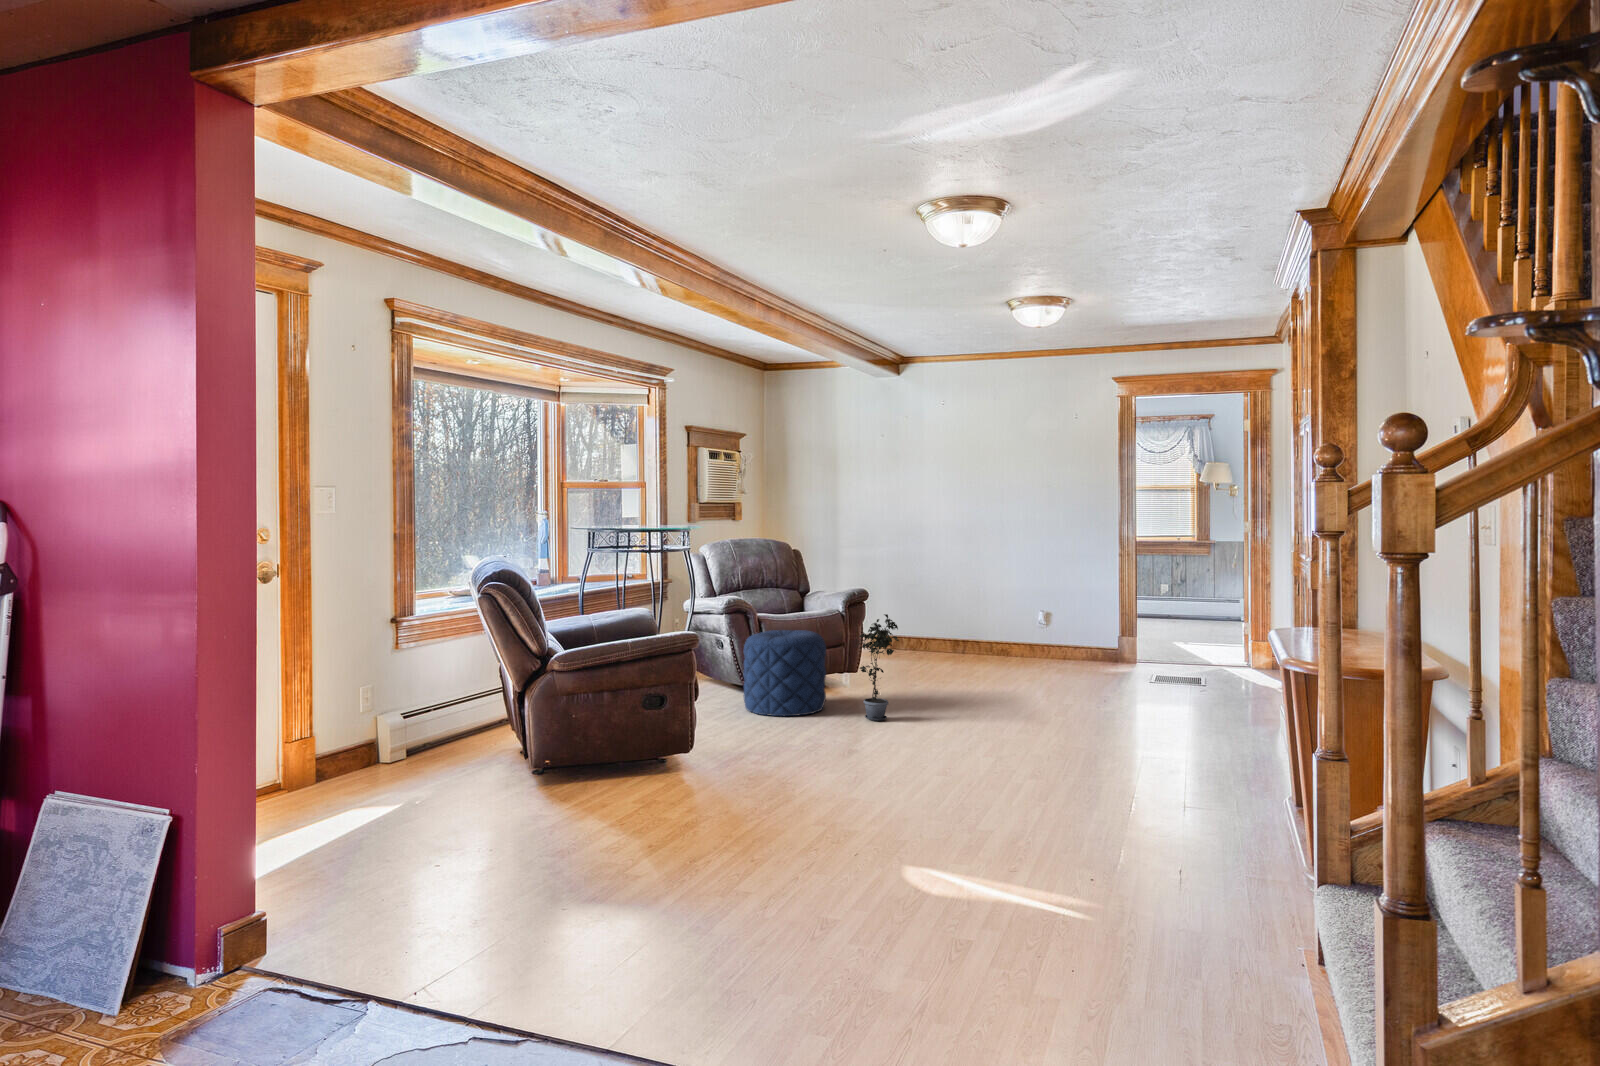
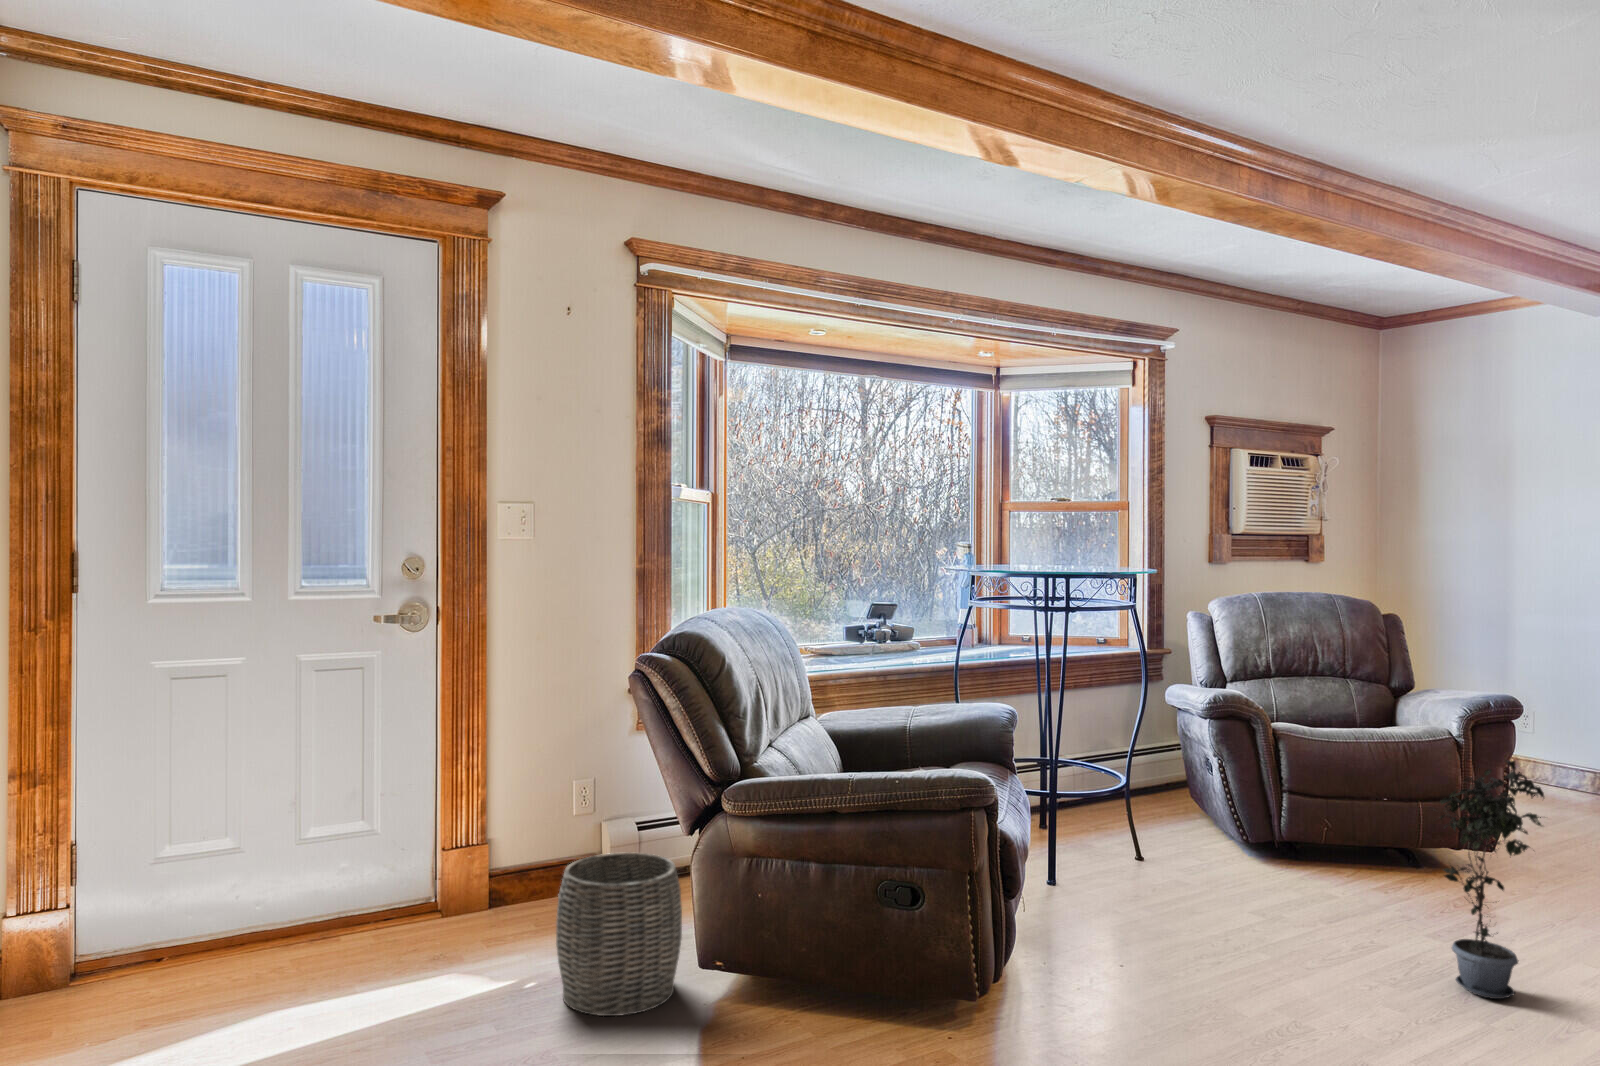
pouf: present [743,630,826,716] -> none [1212,759,1384,940]
woven basket: none [451,713,530,804] -> present [556,852,682,1016]

